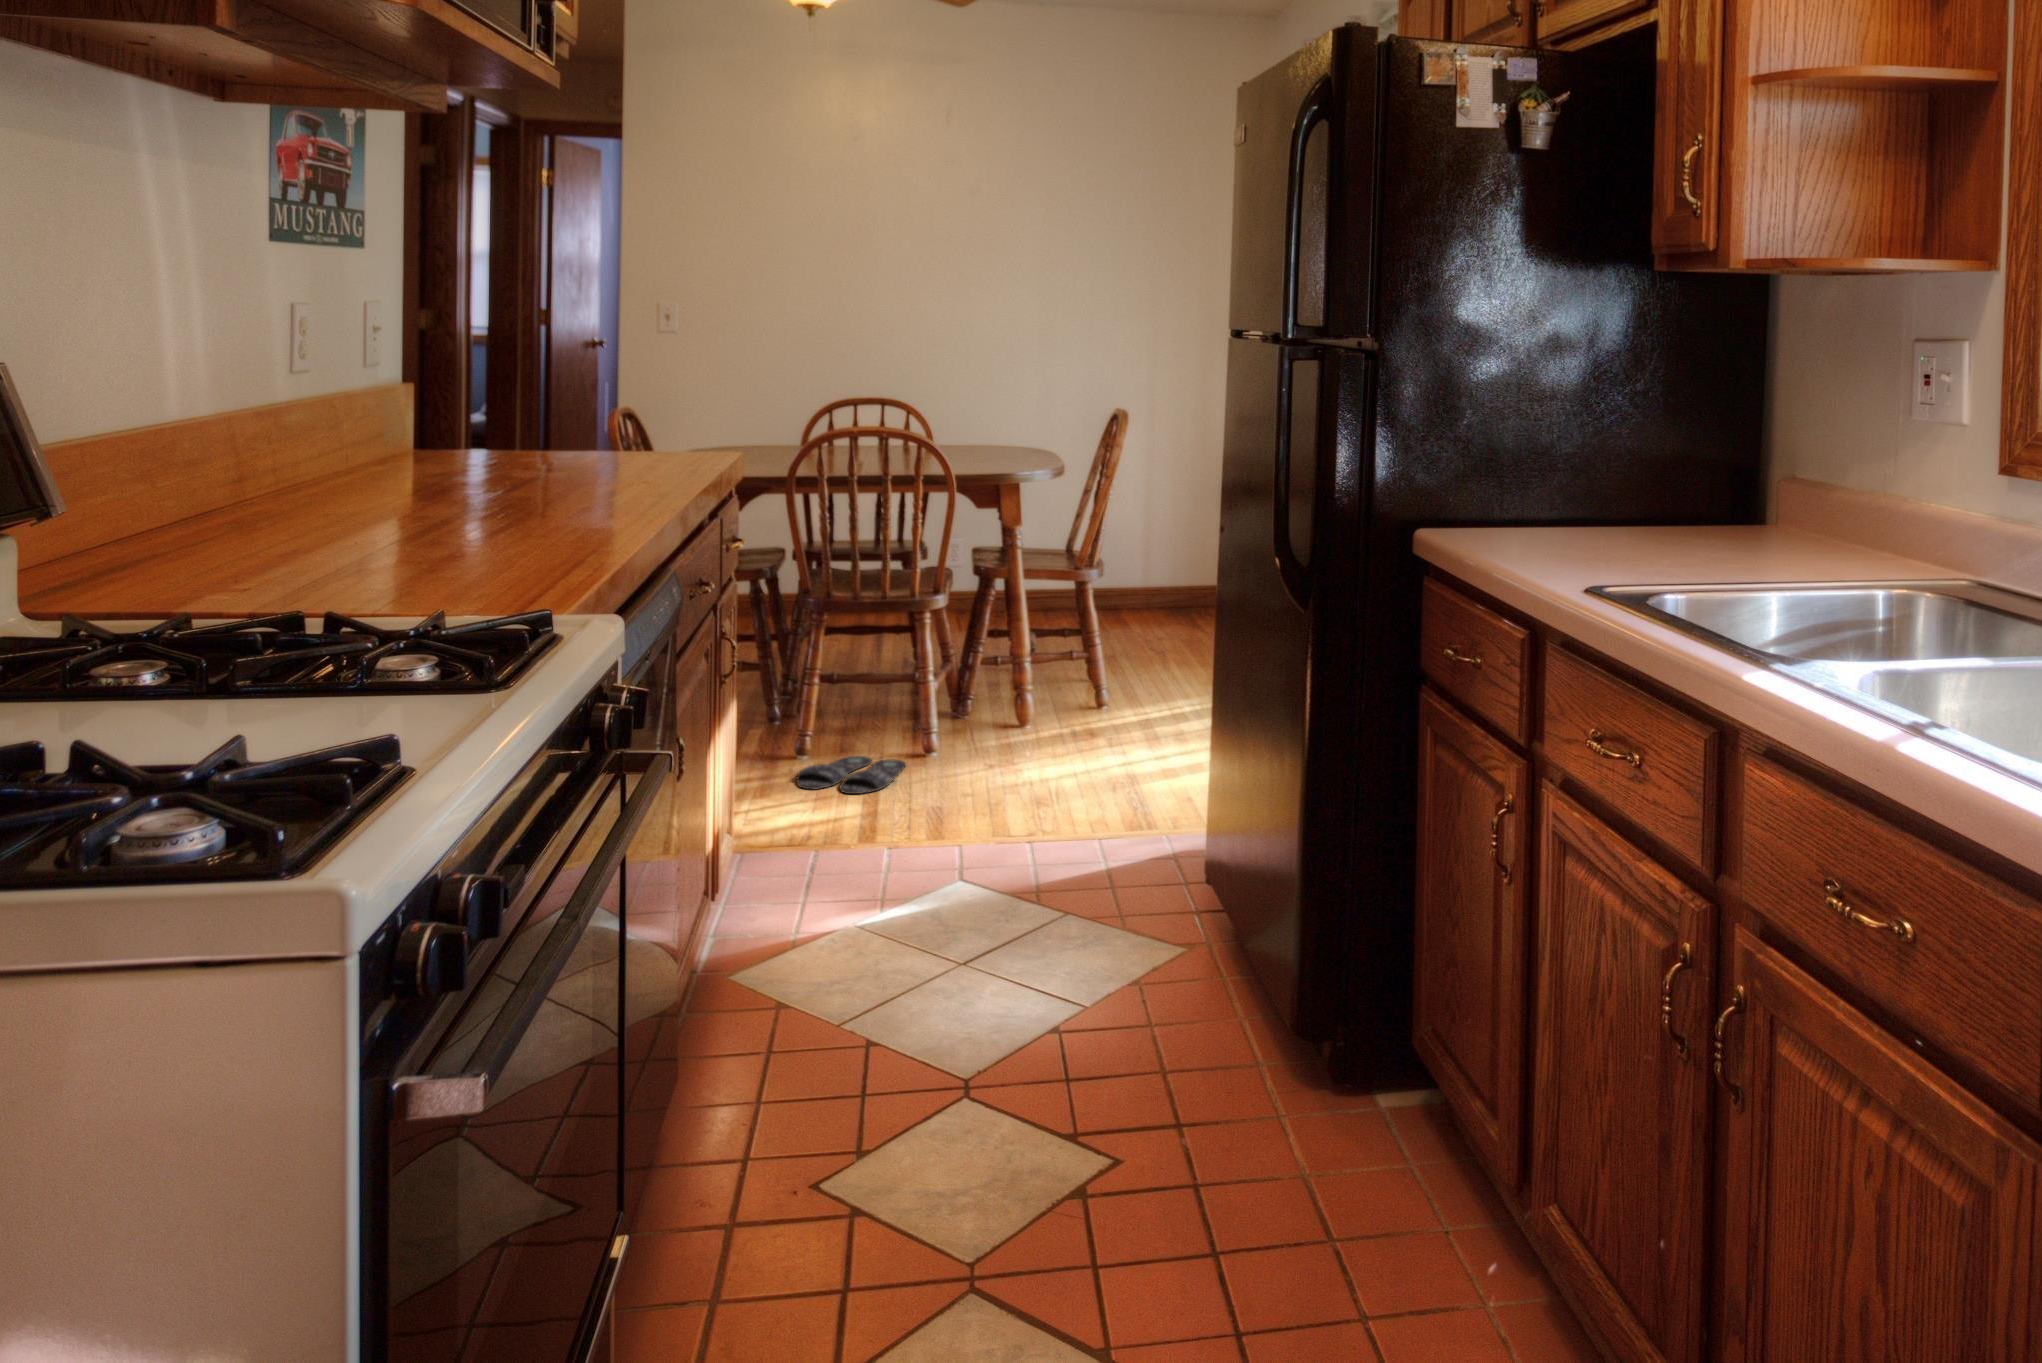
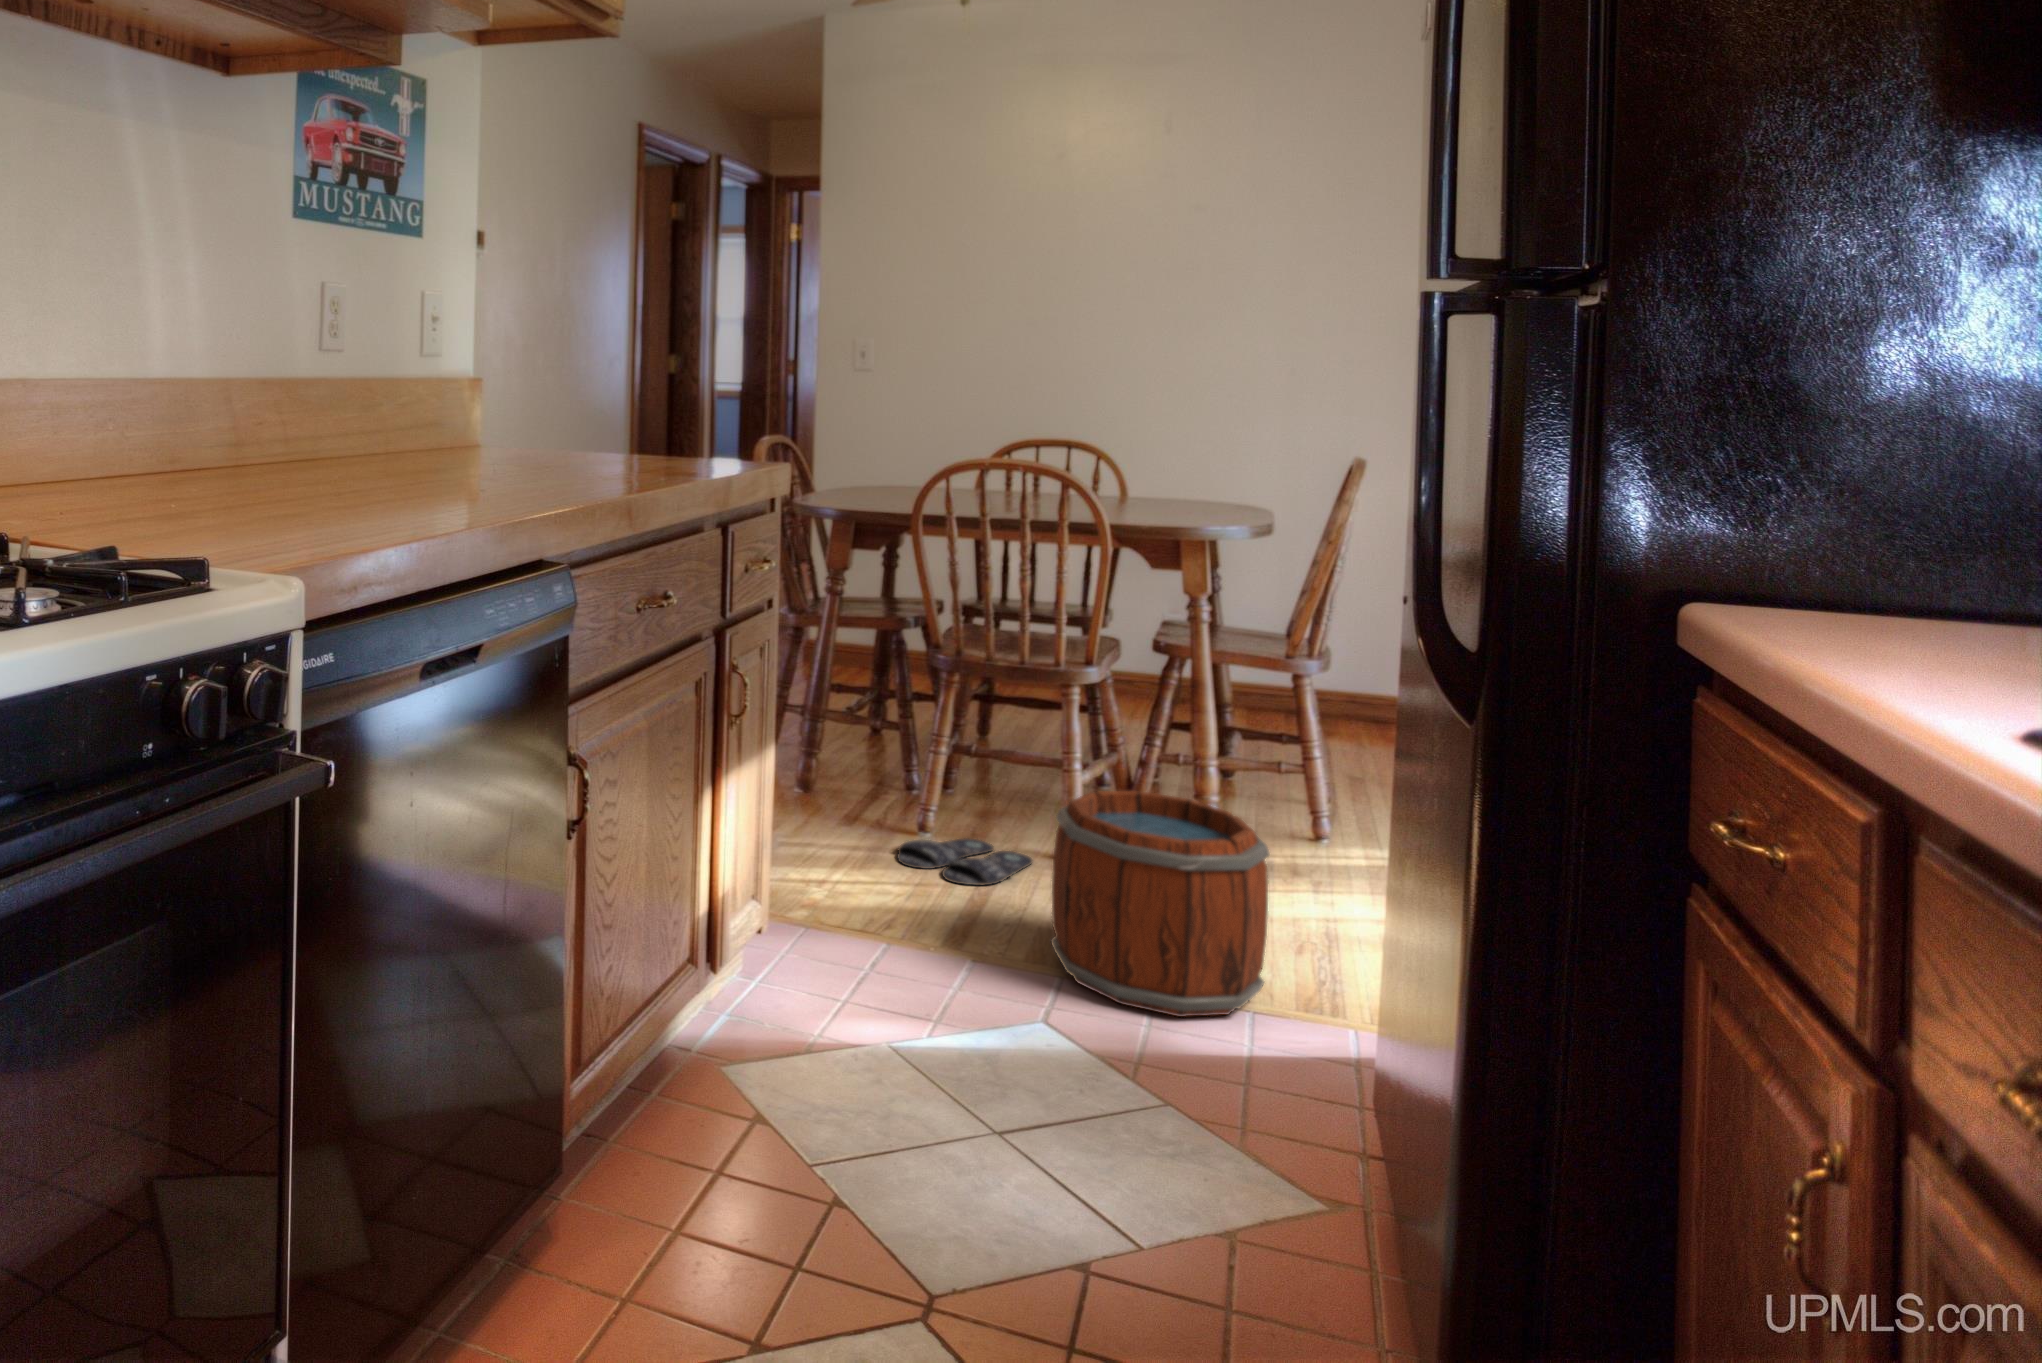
bucket: none [948,687,1105,854] -> present [1051,791,1269,1017]

